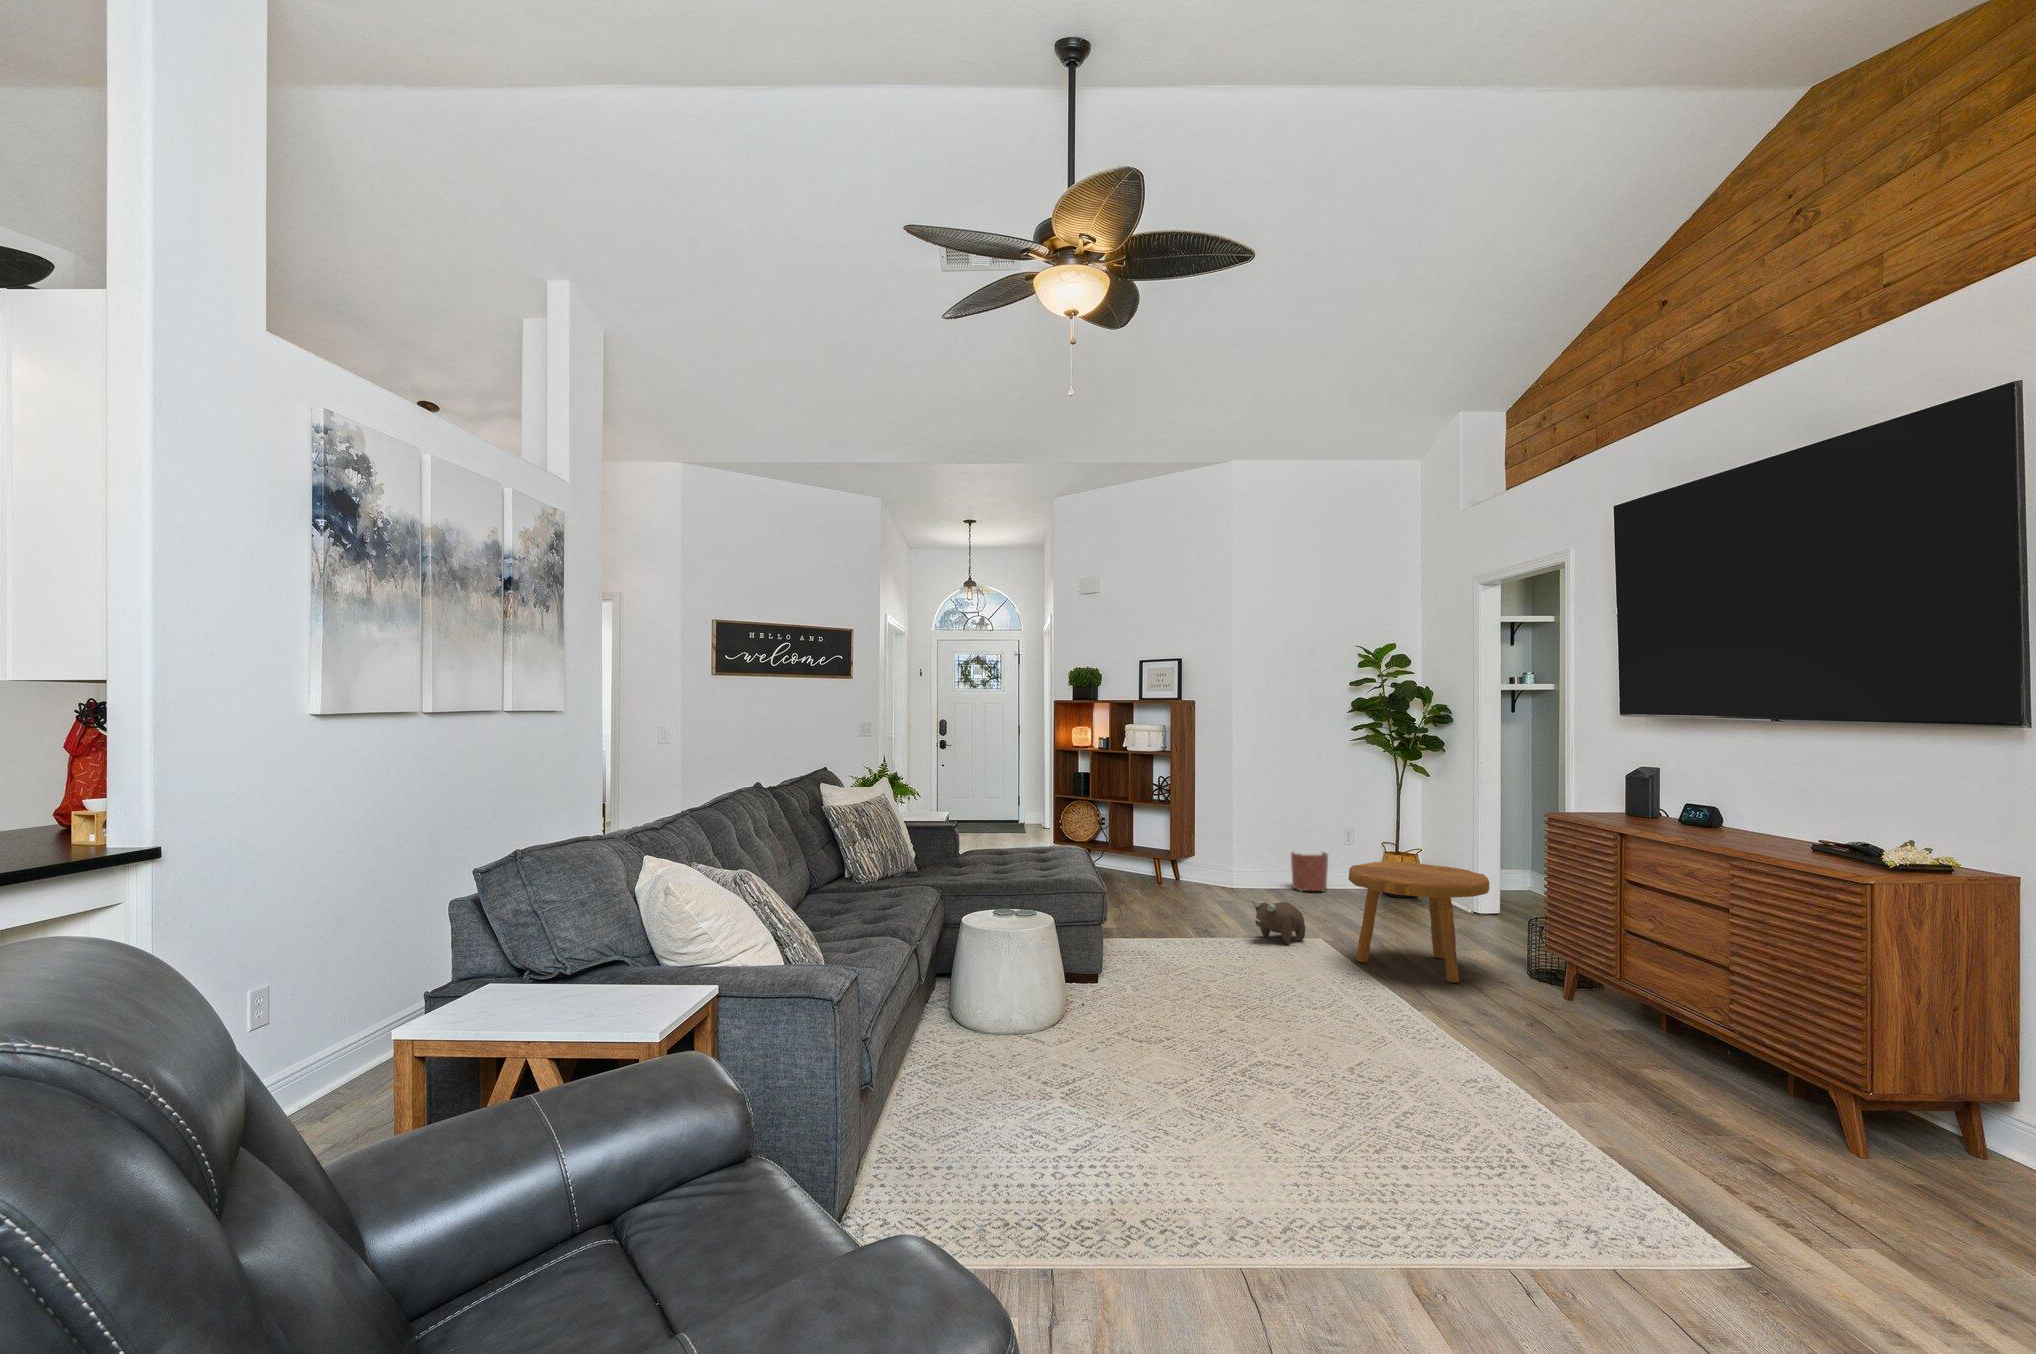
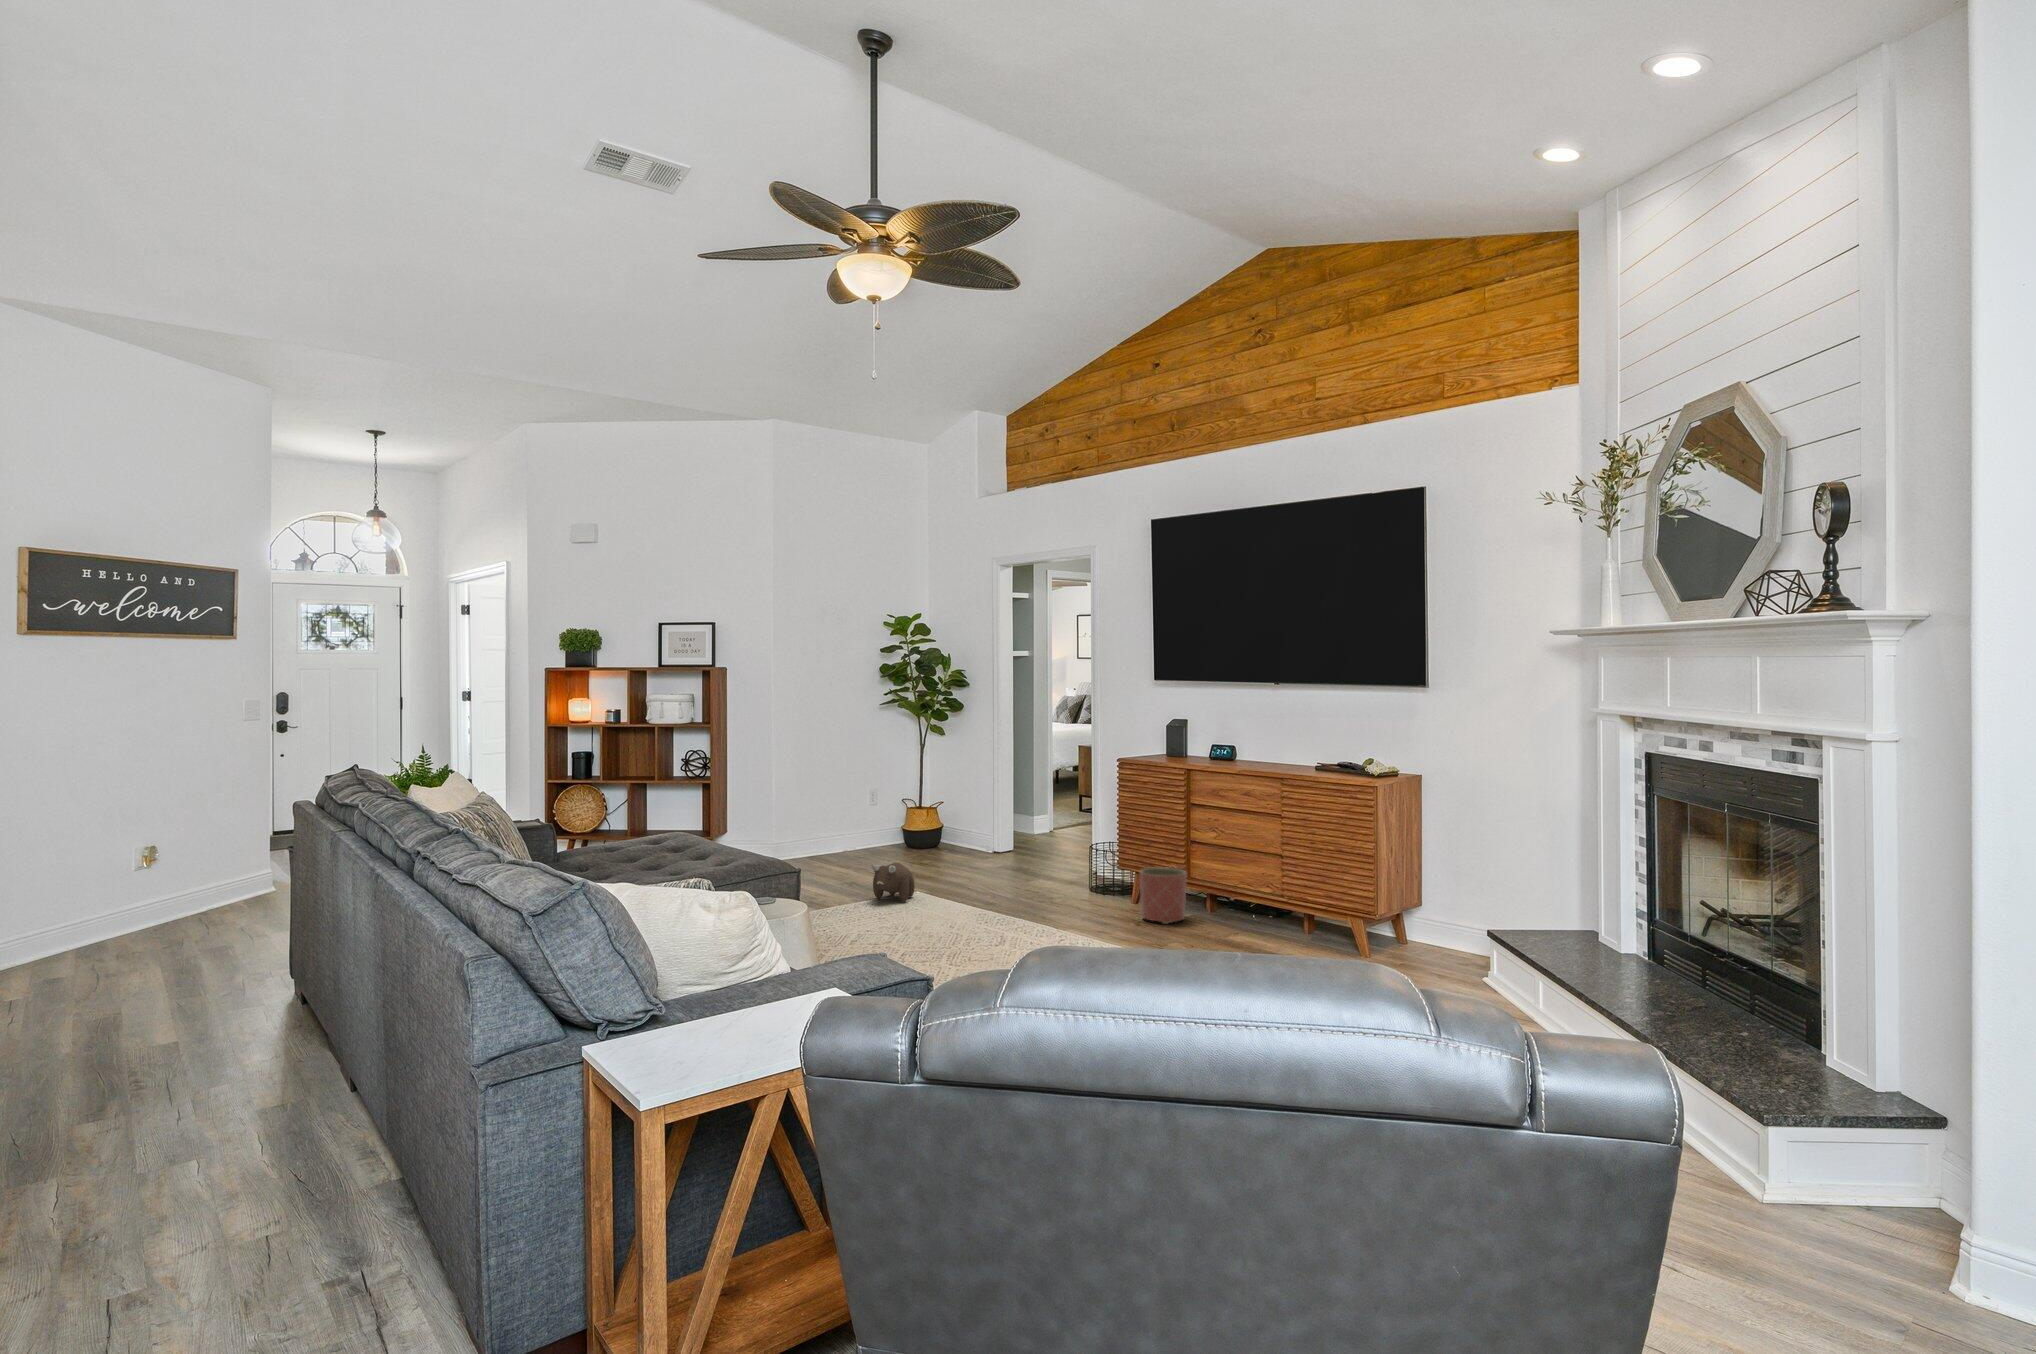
planter: present [1291,852,1328,892] -> present [1140,867,1187,924]
footstool: present [1349,862,1489,983] -> none [964,812,1078,907]

